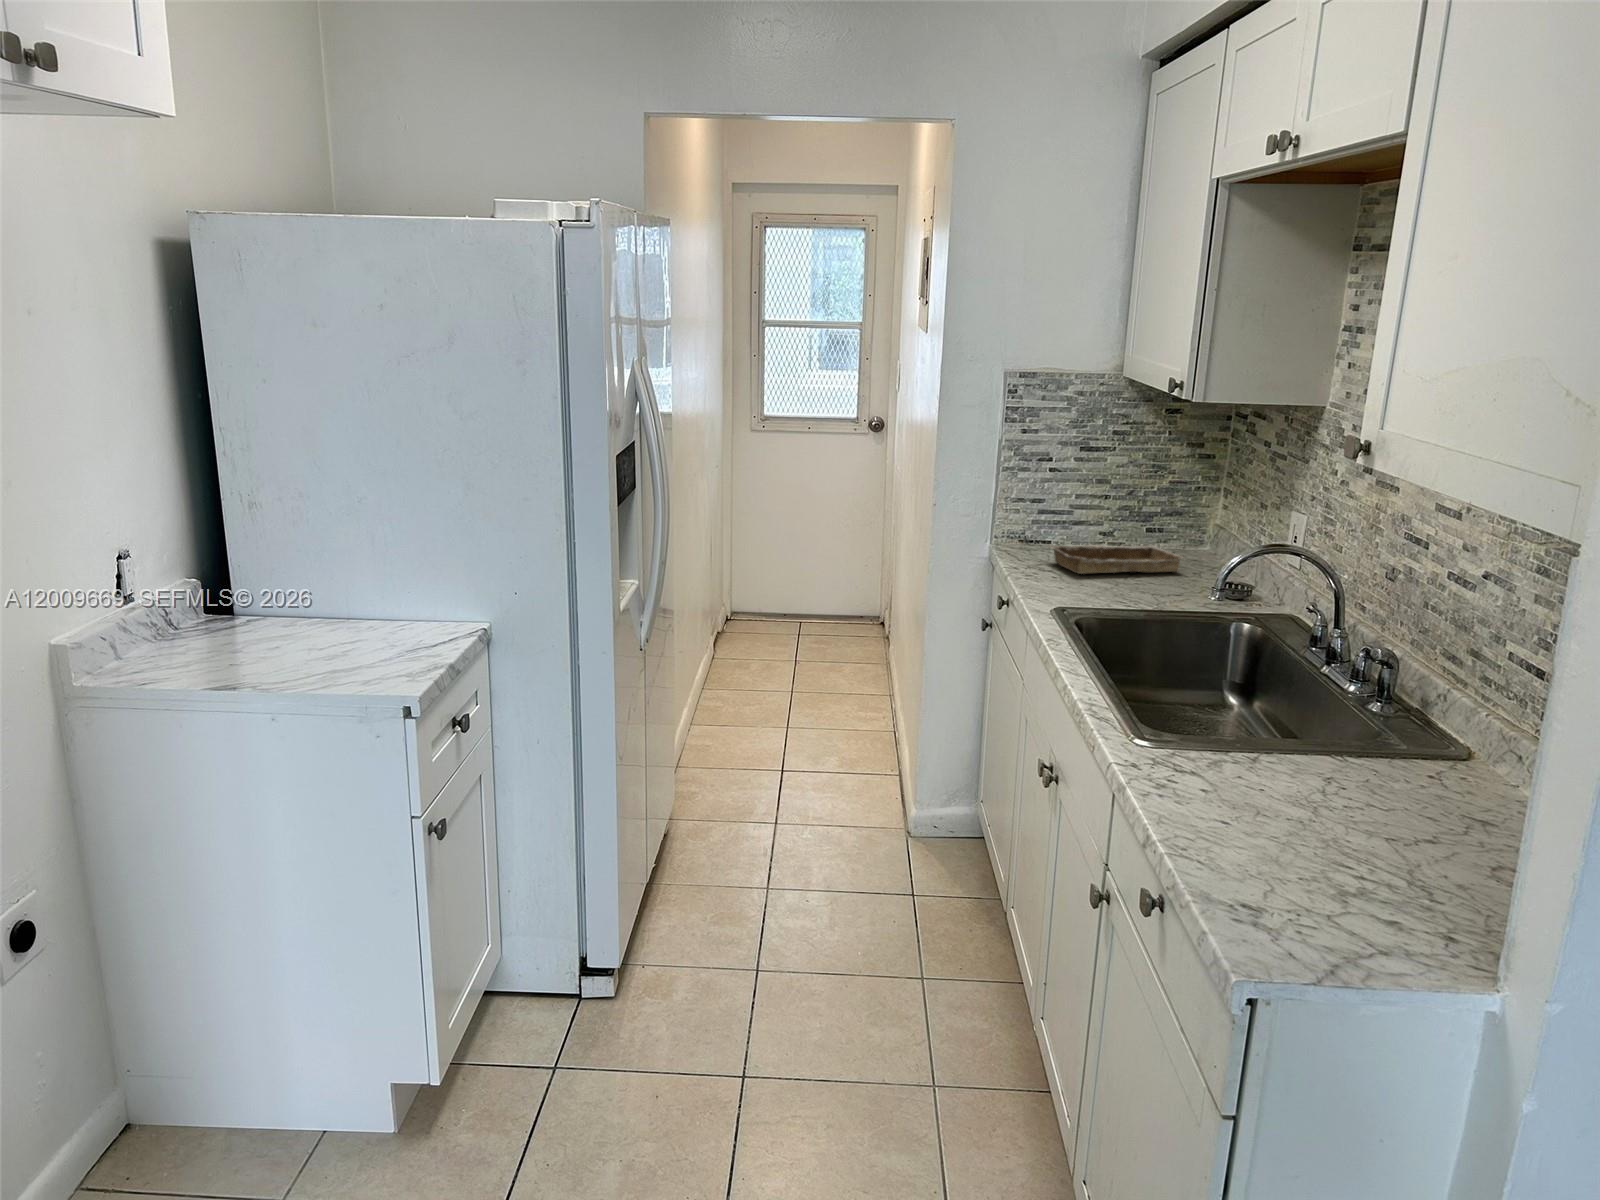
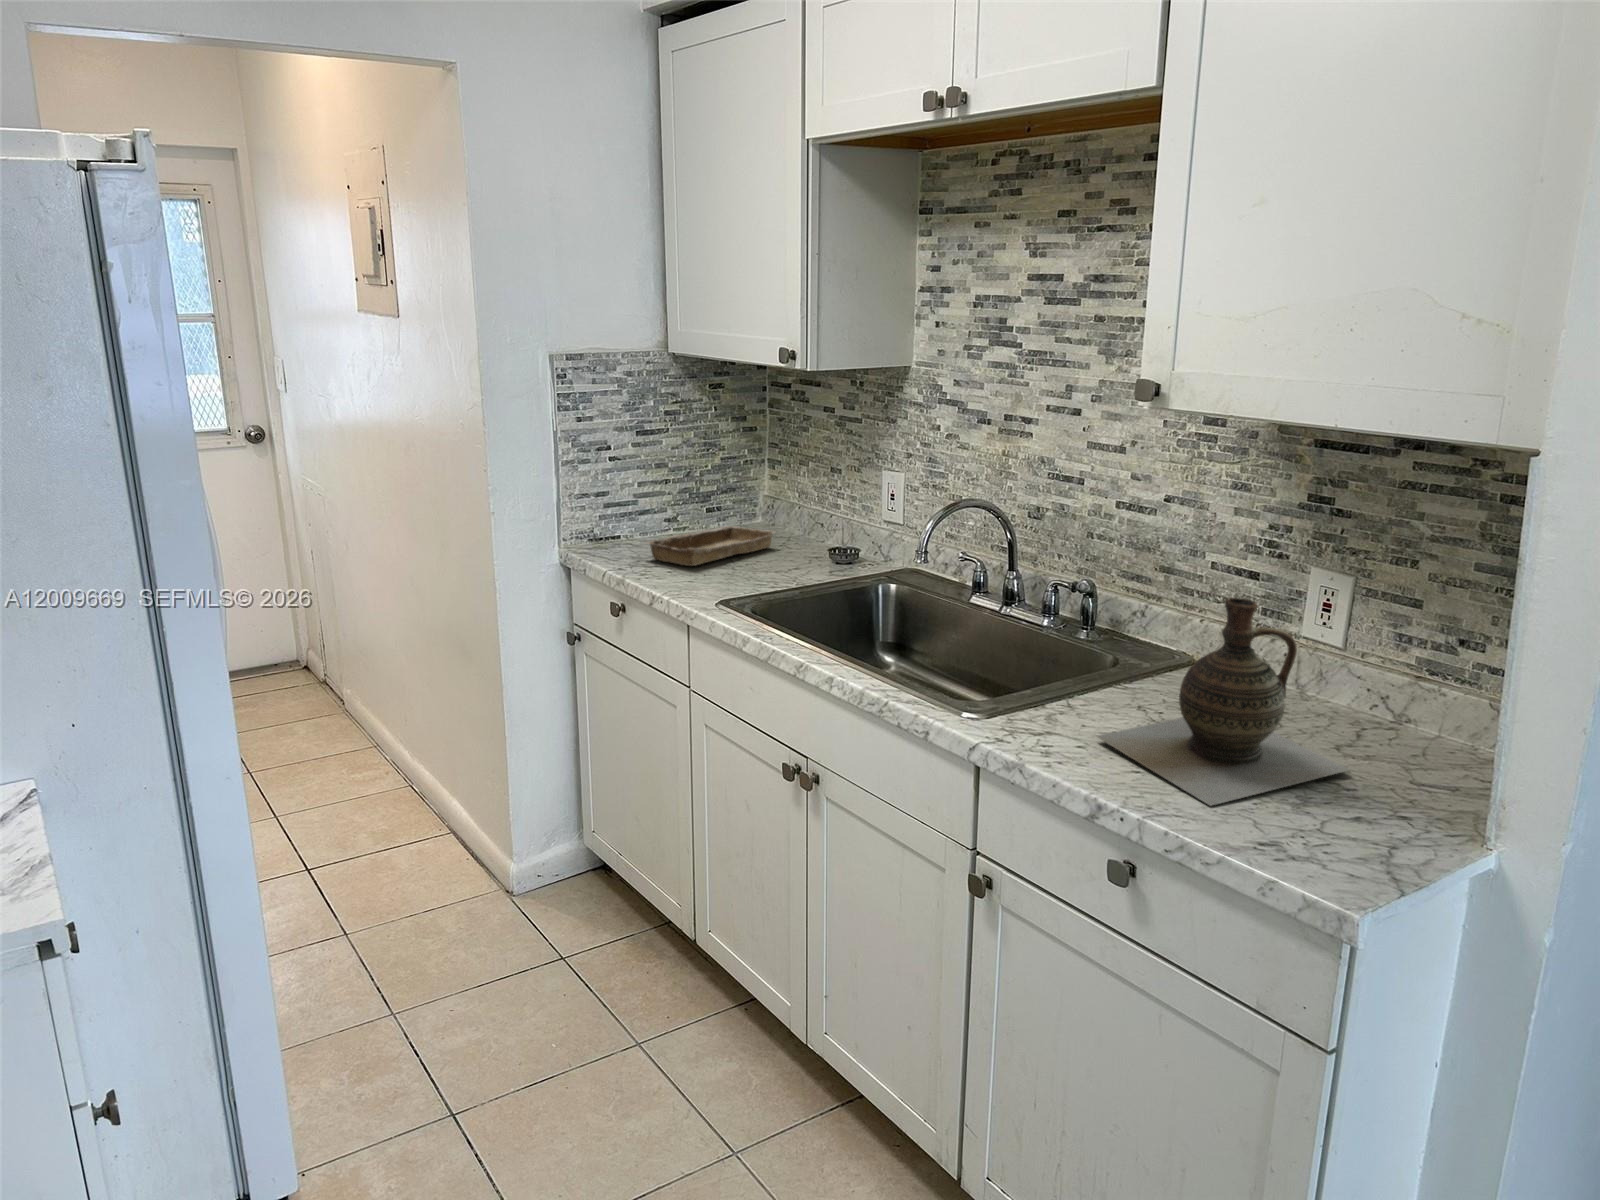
ceramic jug: none [1216,666,1445,879] -> present [1096,598,1349,806]

